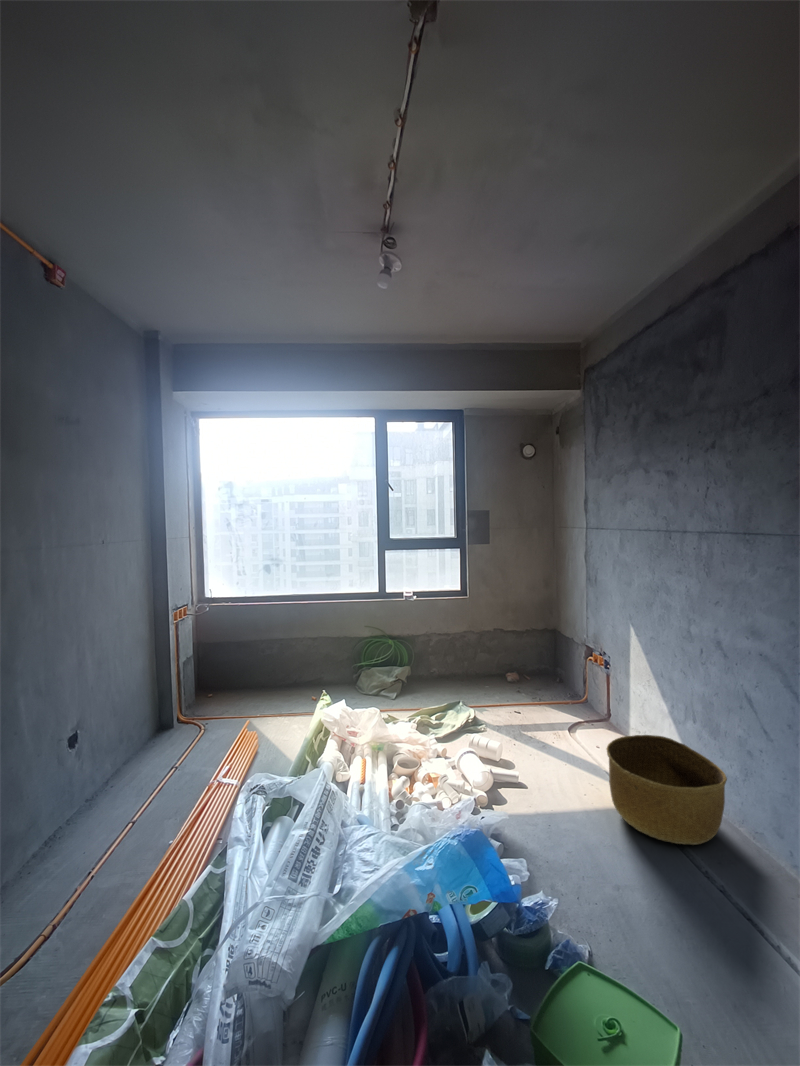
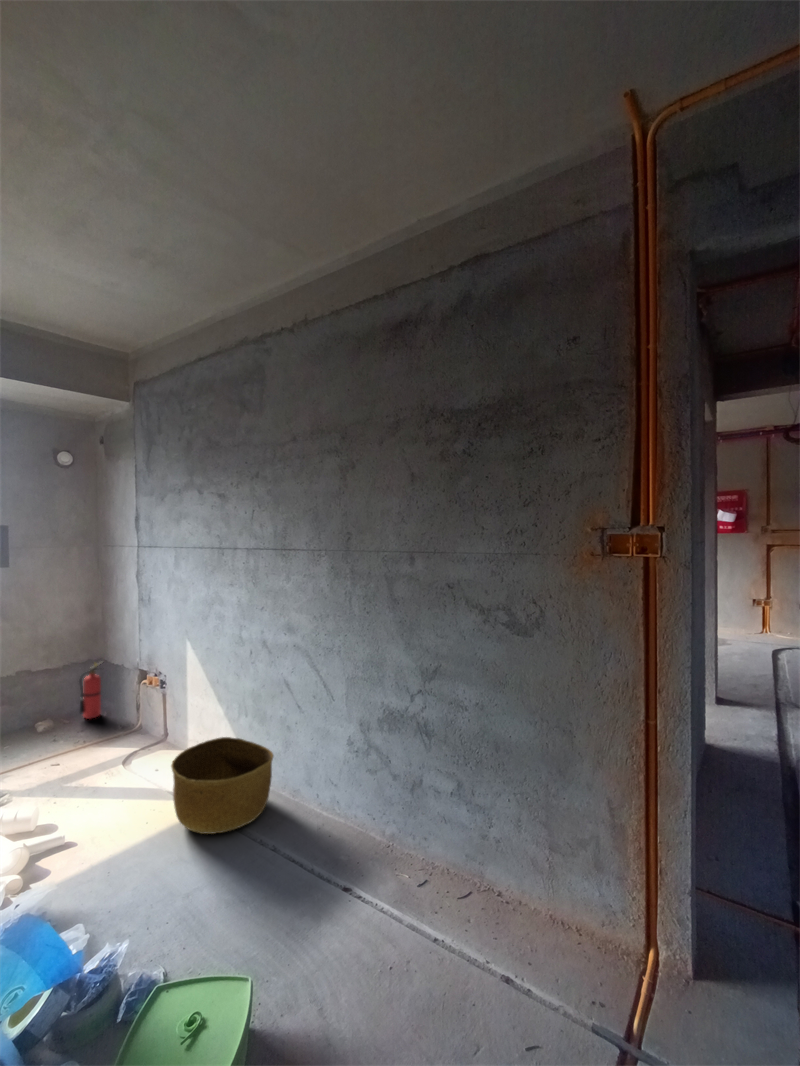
fire extinguisher: none [538,633,557,681] -> present [79,662,102,719]

